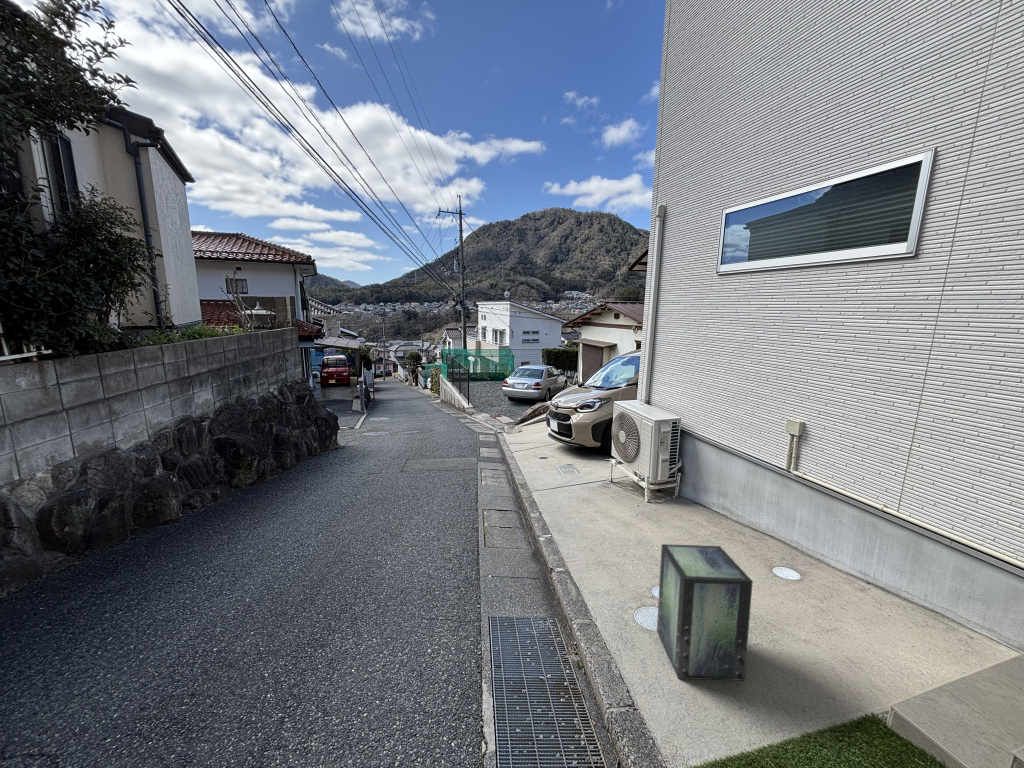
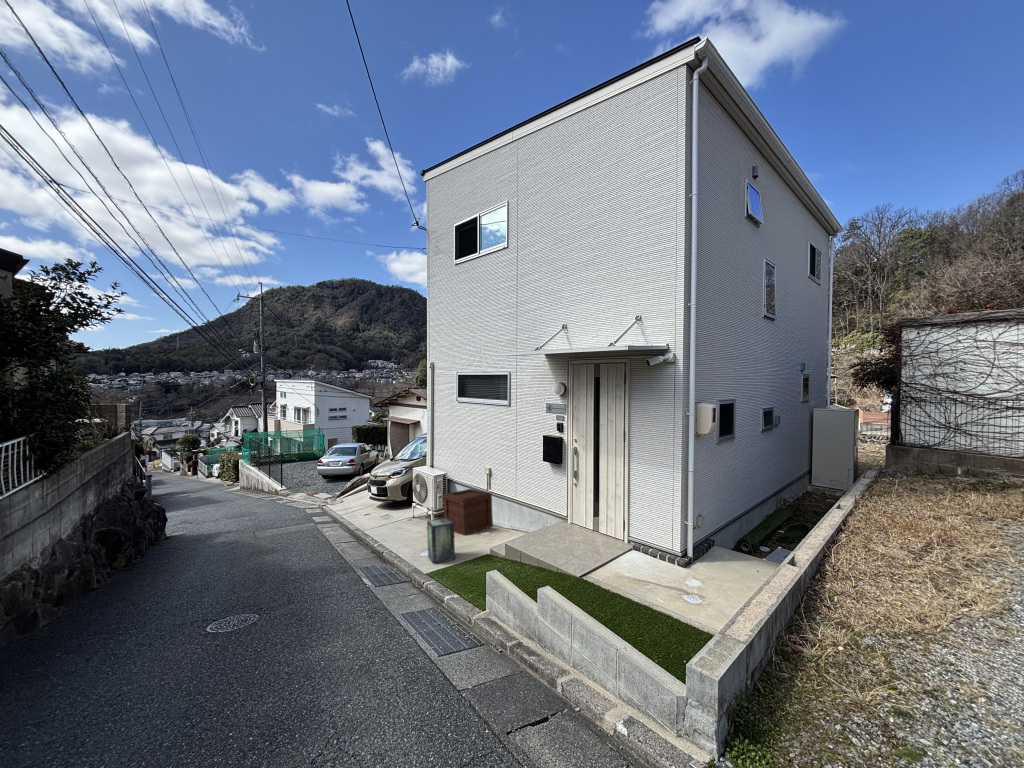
wooden crate: none [676,457,803,565] -> present [444,489,493,535]

